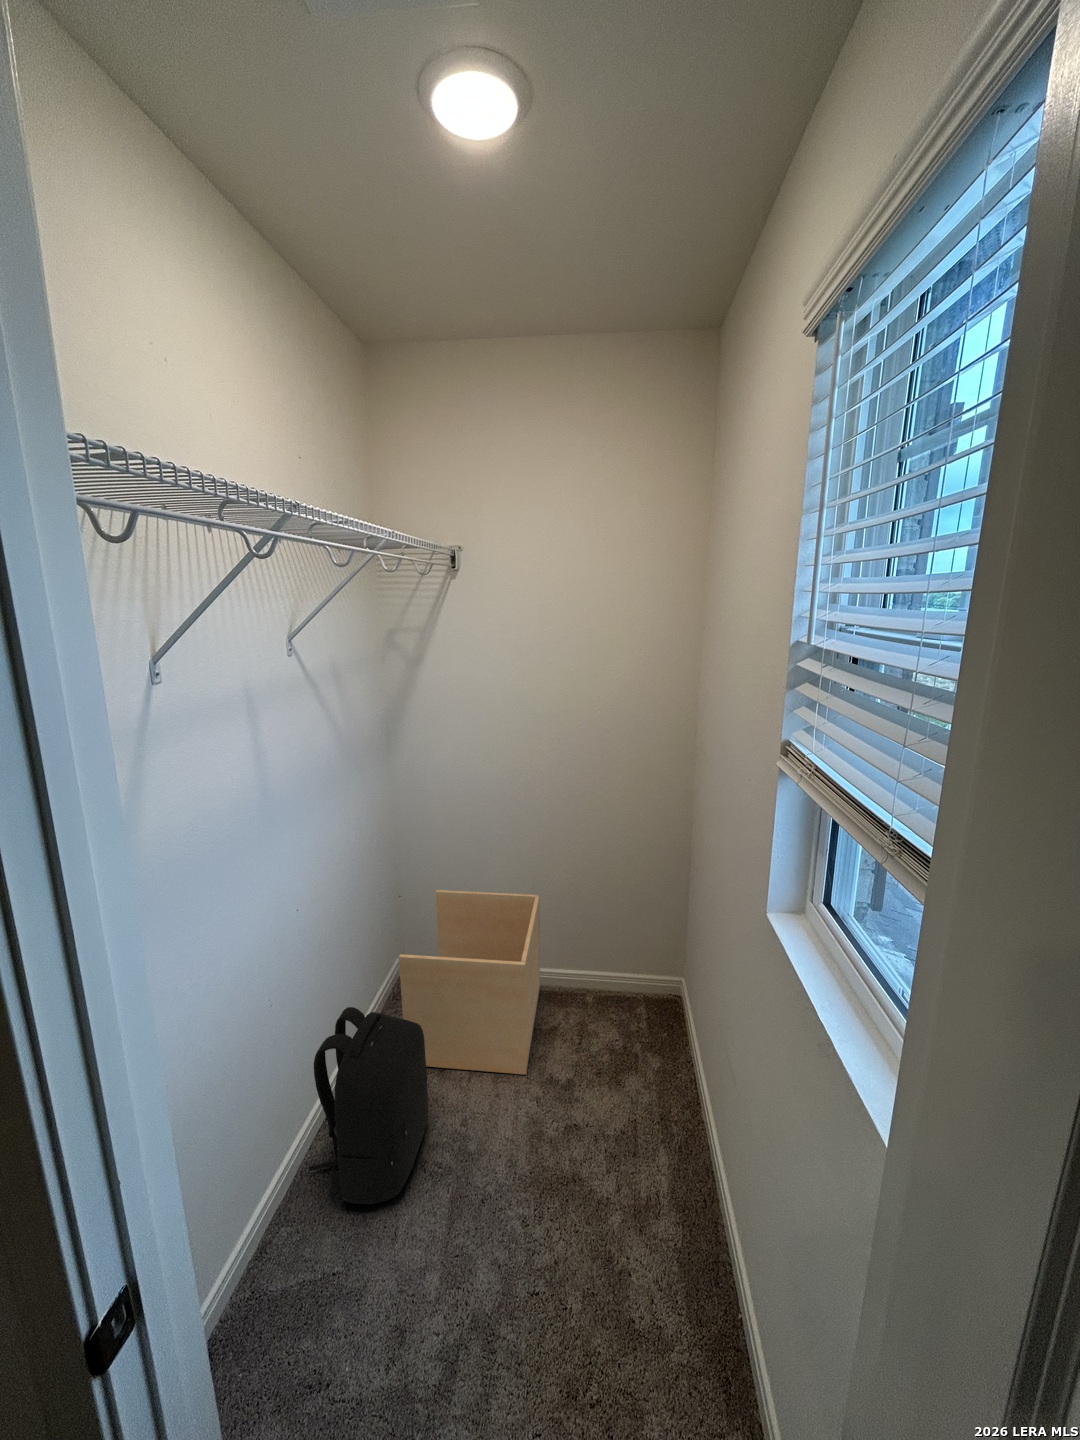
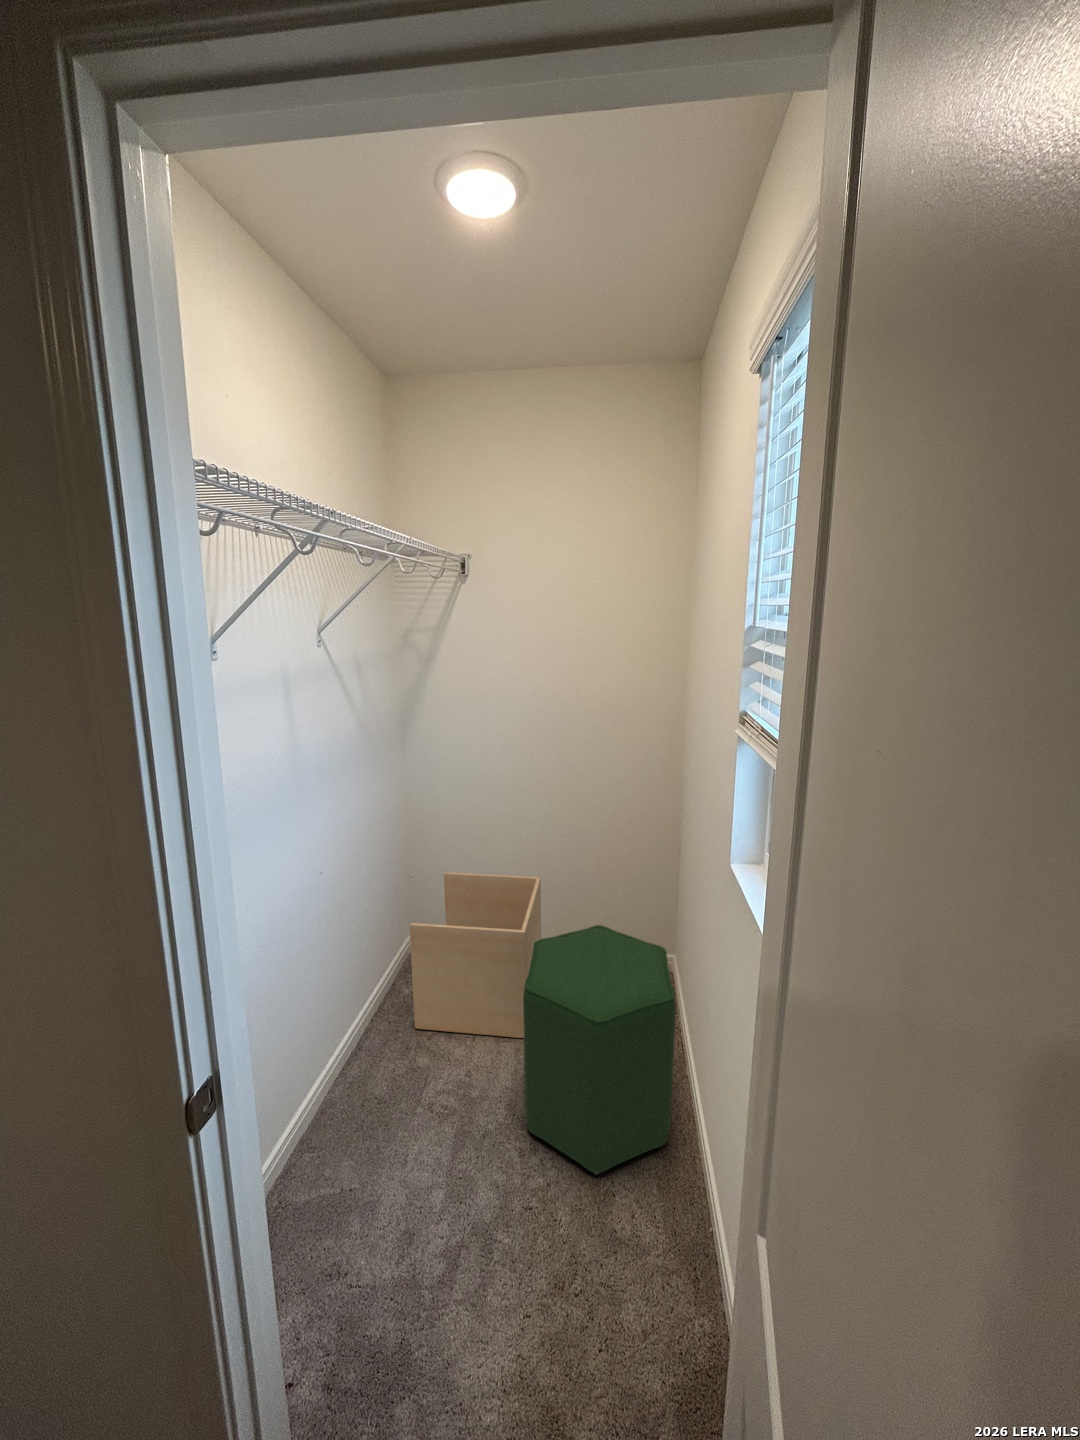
ottoman: none [526,958,696,1246] -> present [523,925,676,1174]
backpack: present [309,1007,429,1204] -> none [327,963,435,1137]

